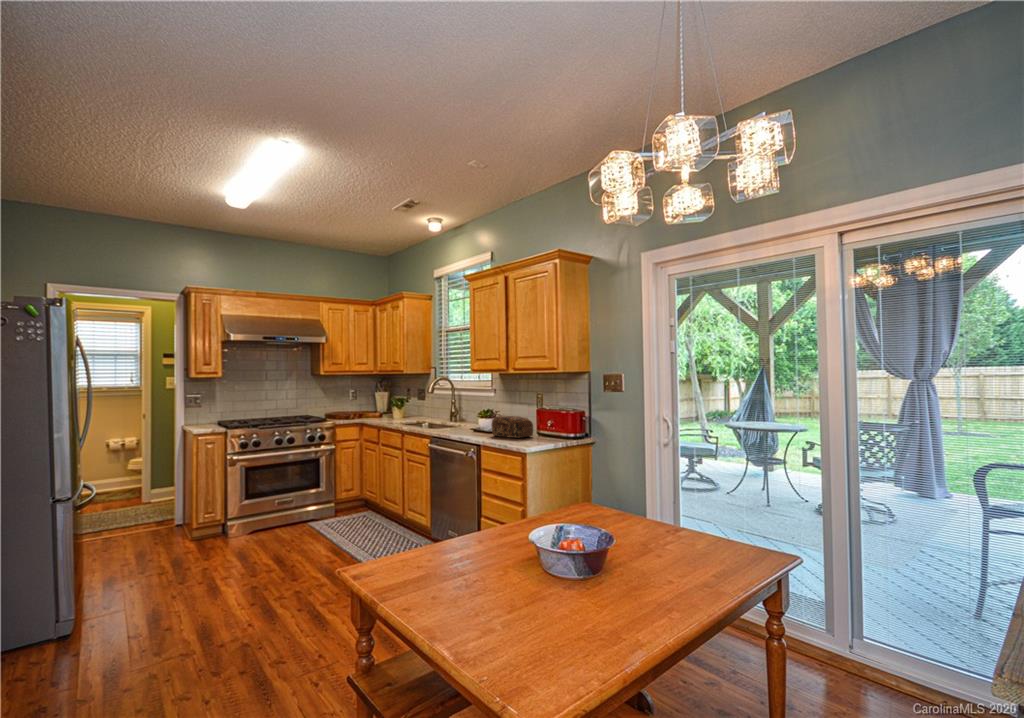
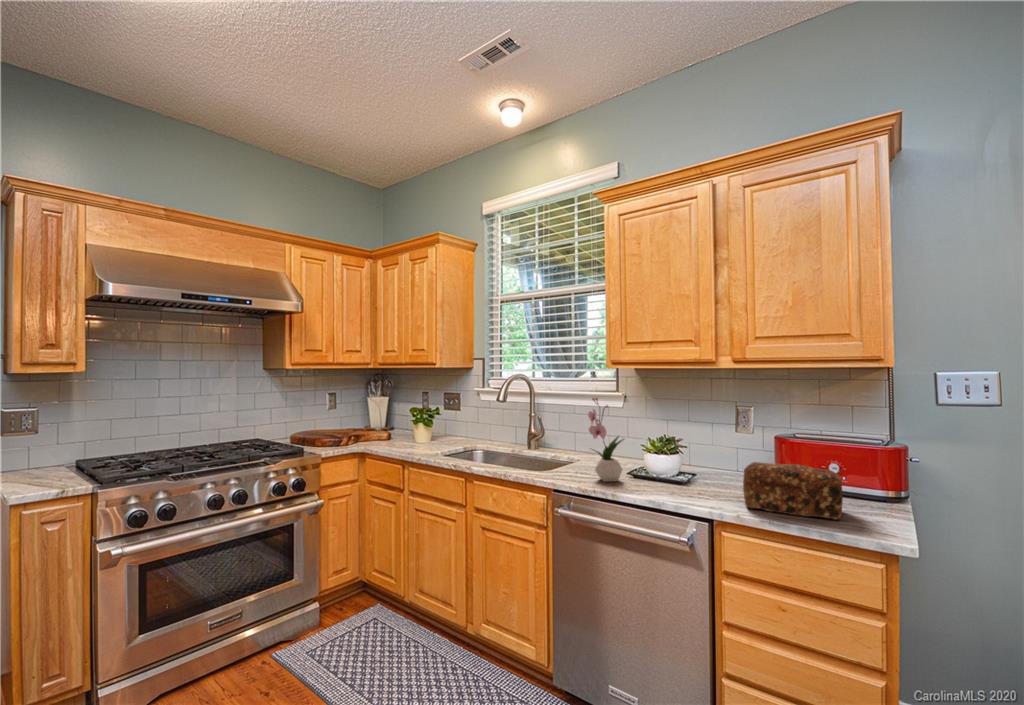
flower arrangement: none [450,387,467,430] -> present [588,398,624,482]

